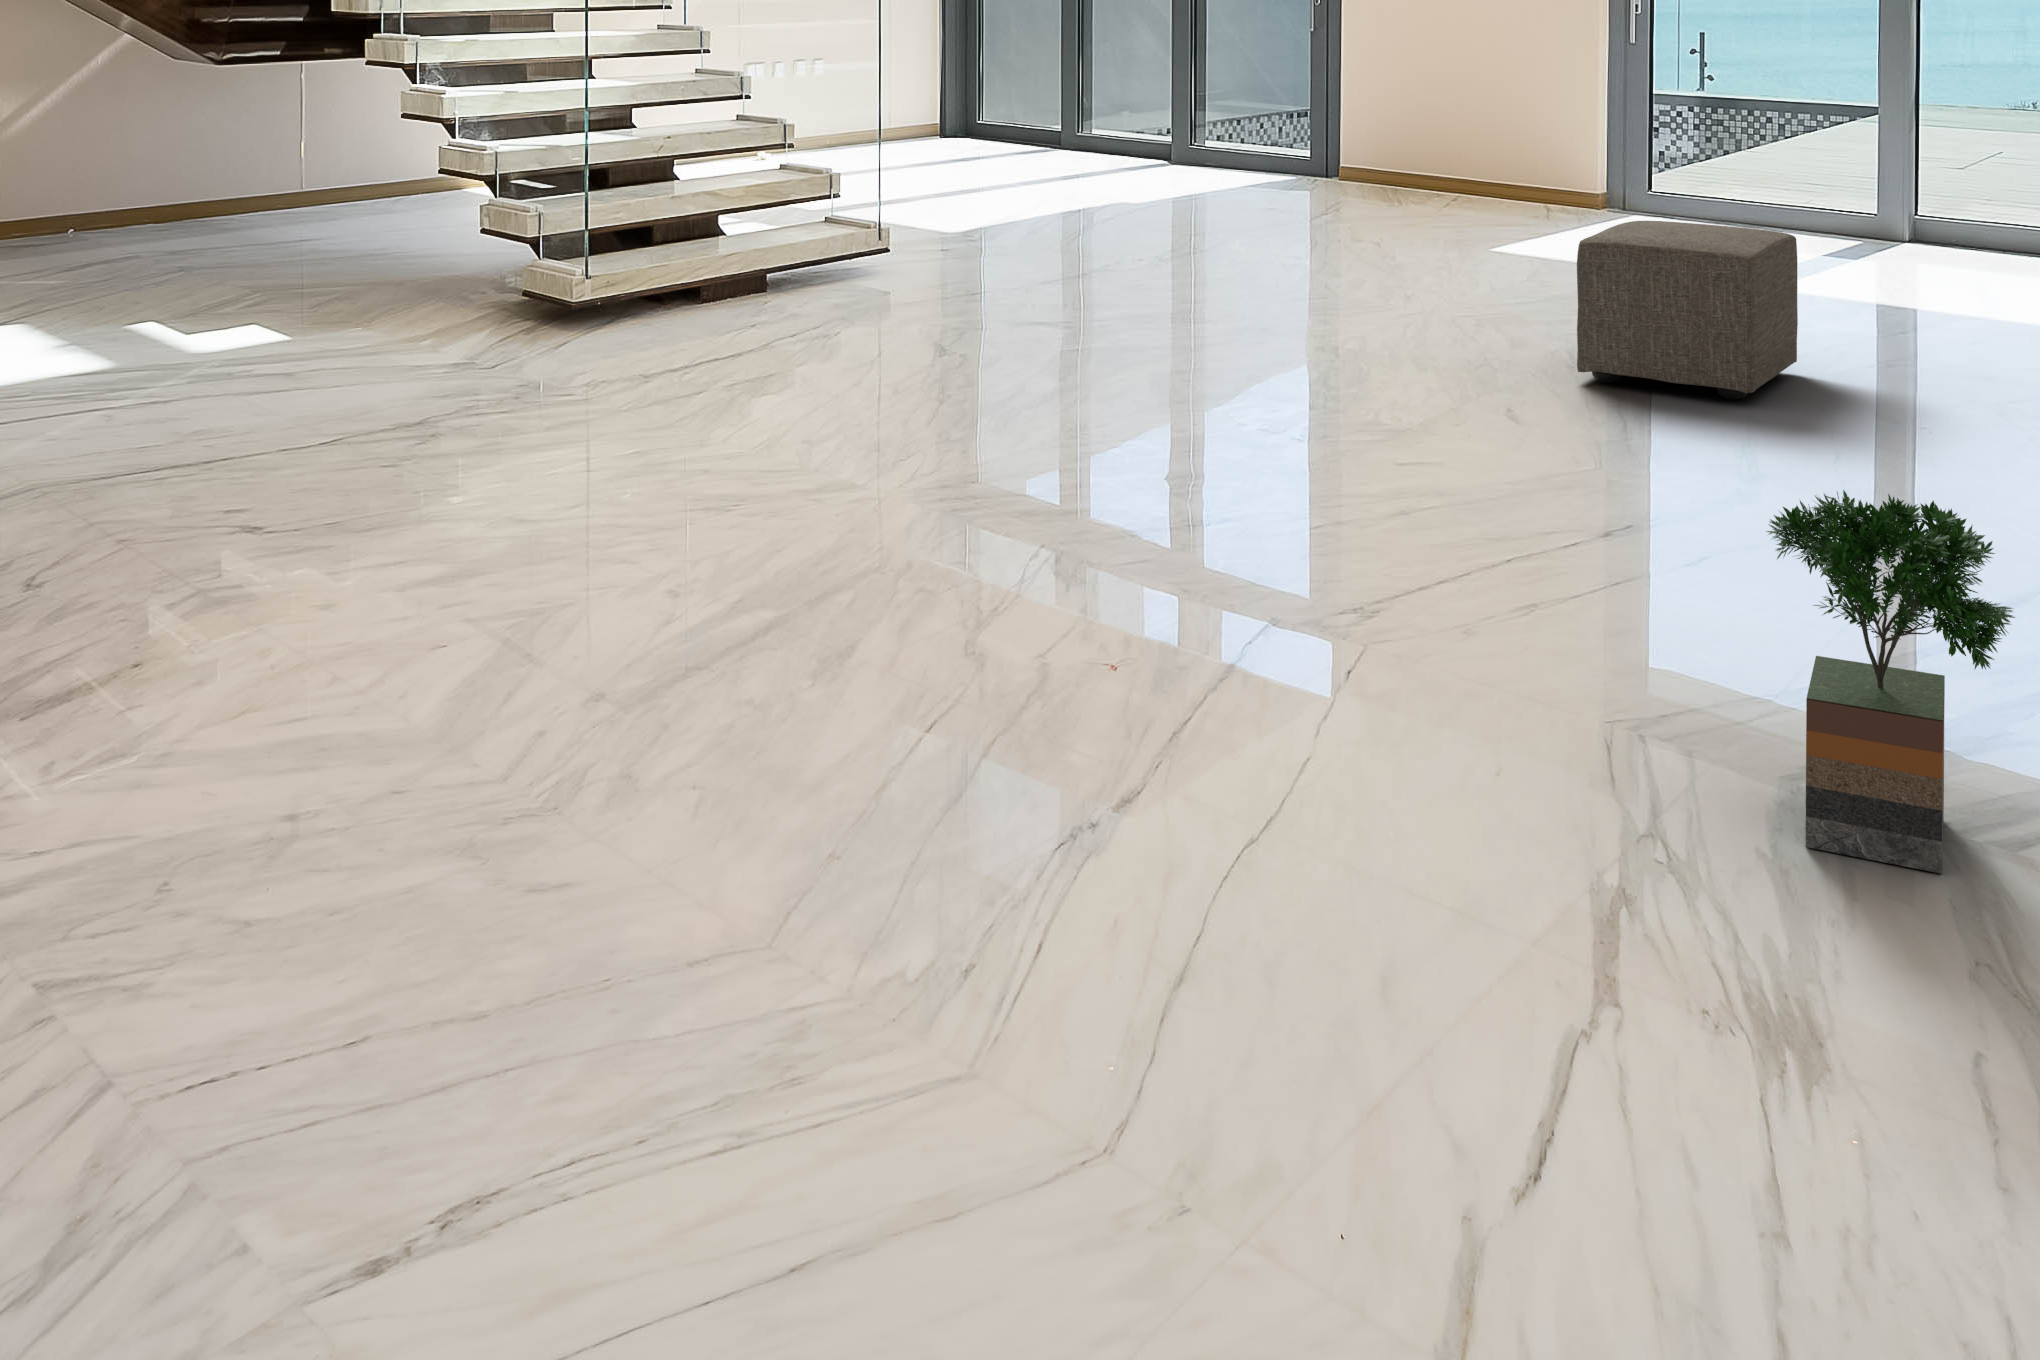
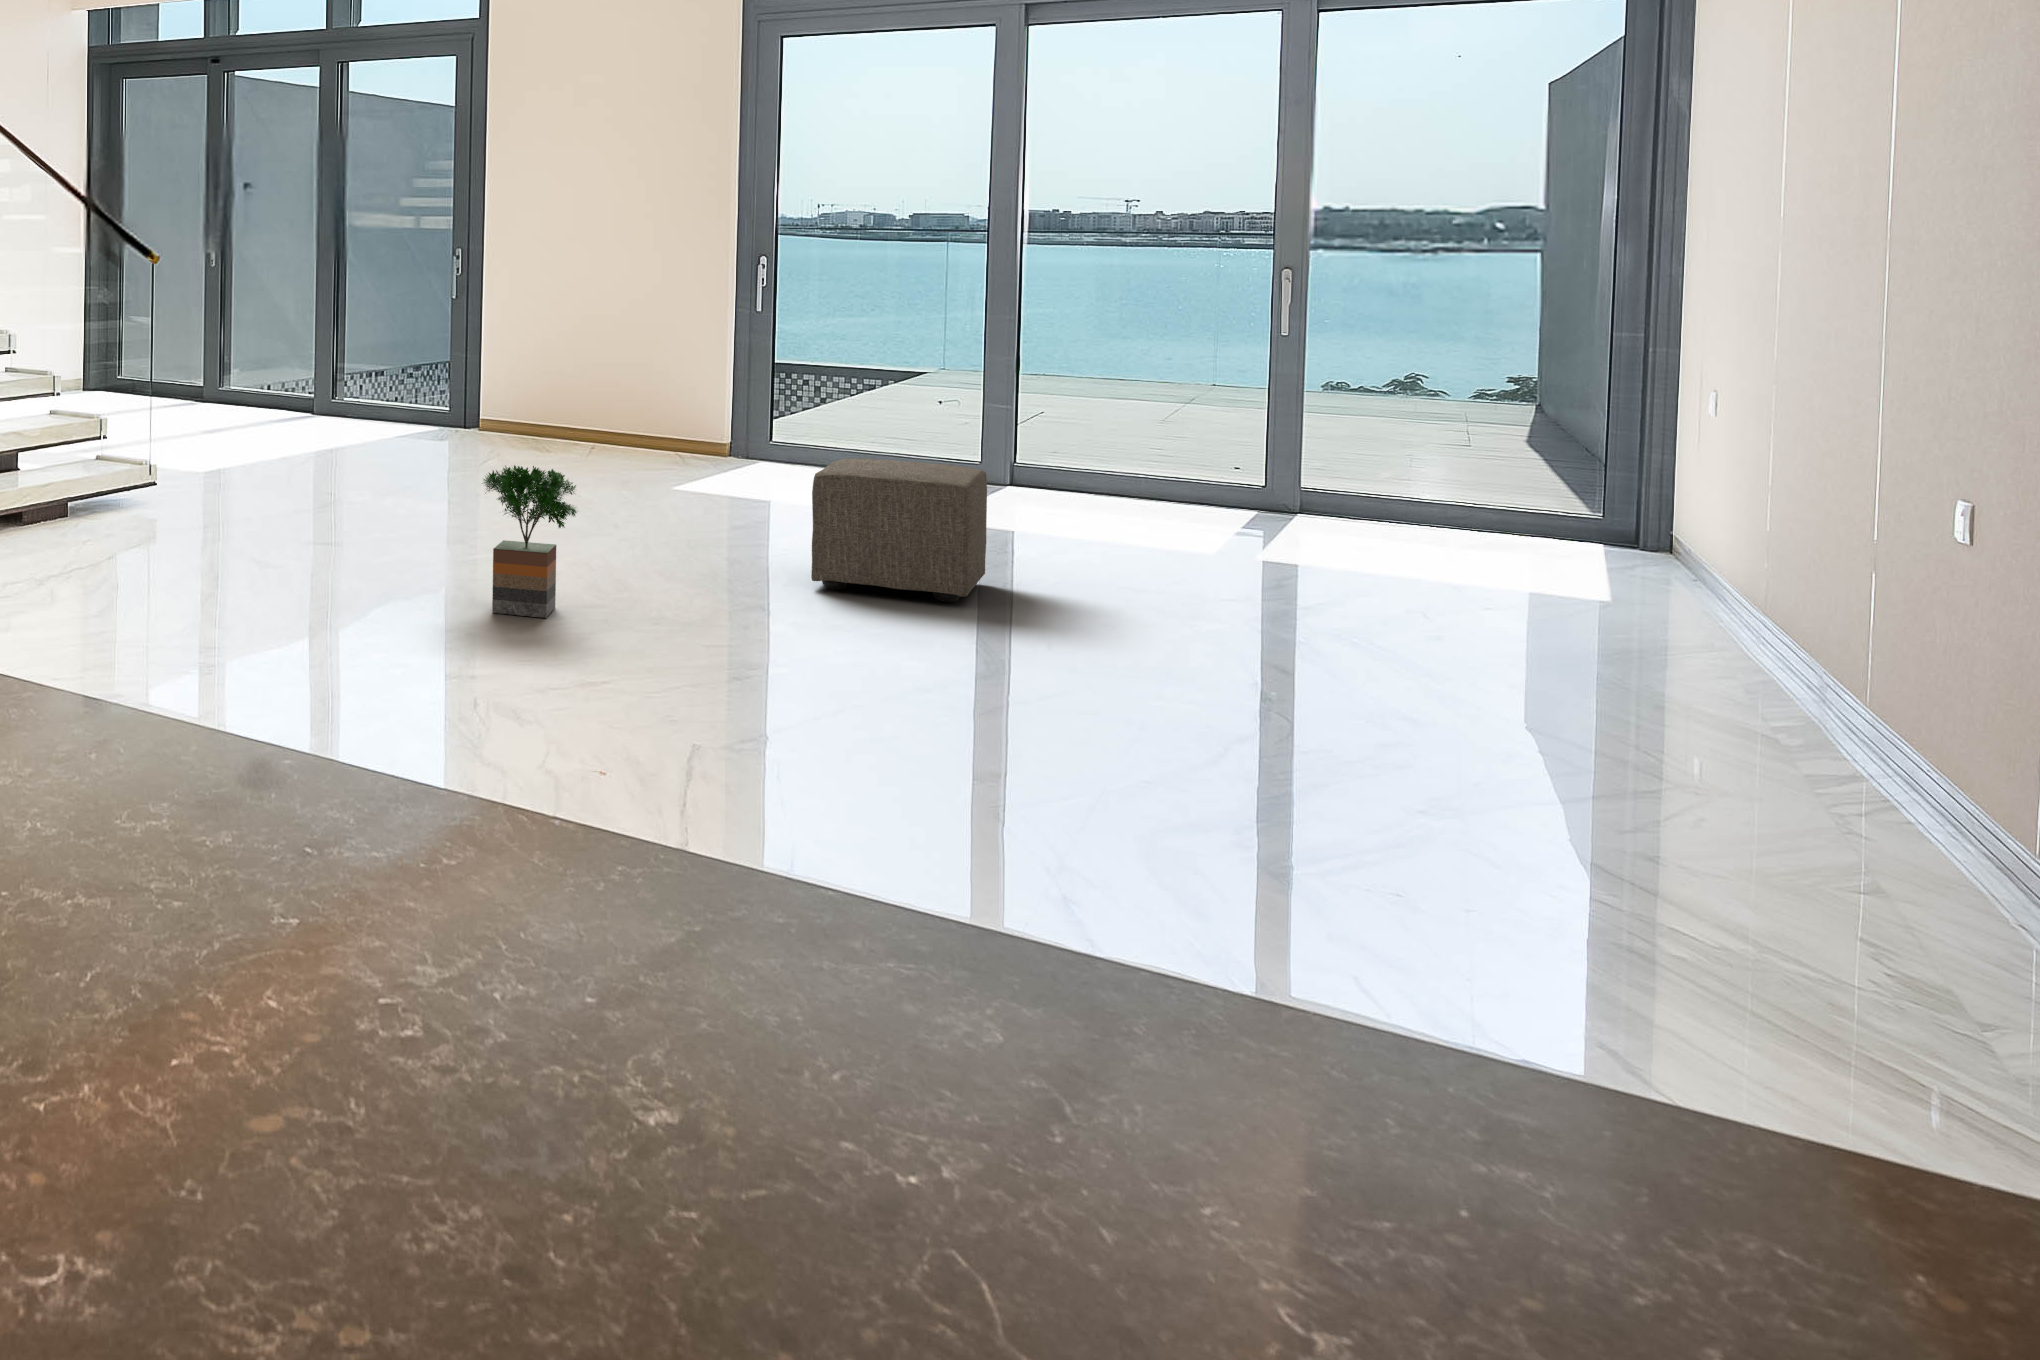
potted tree: present [1767,490,2015,873] -> present [484,465,577,618]

